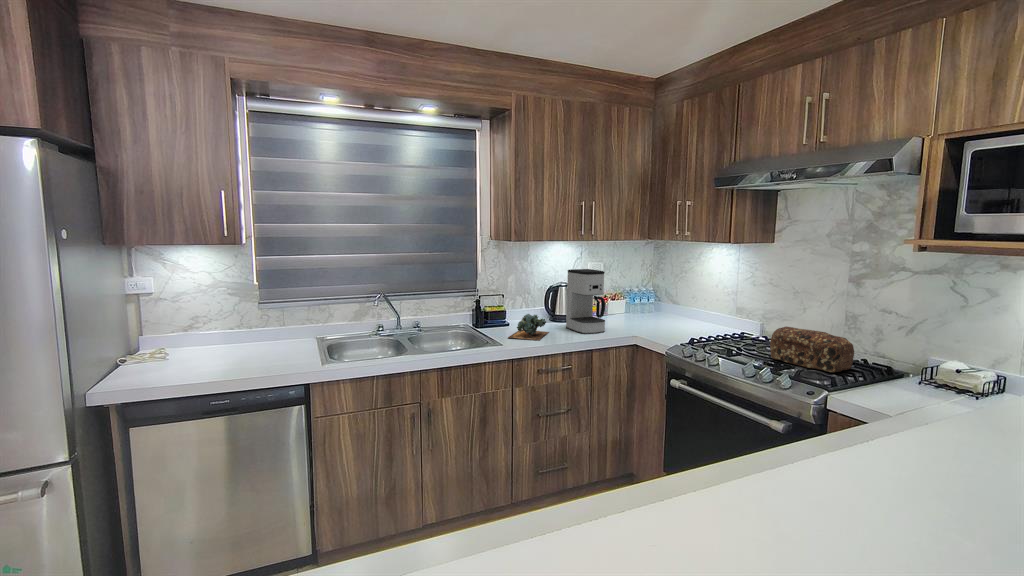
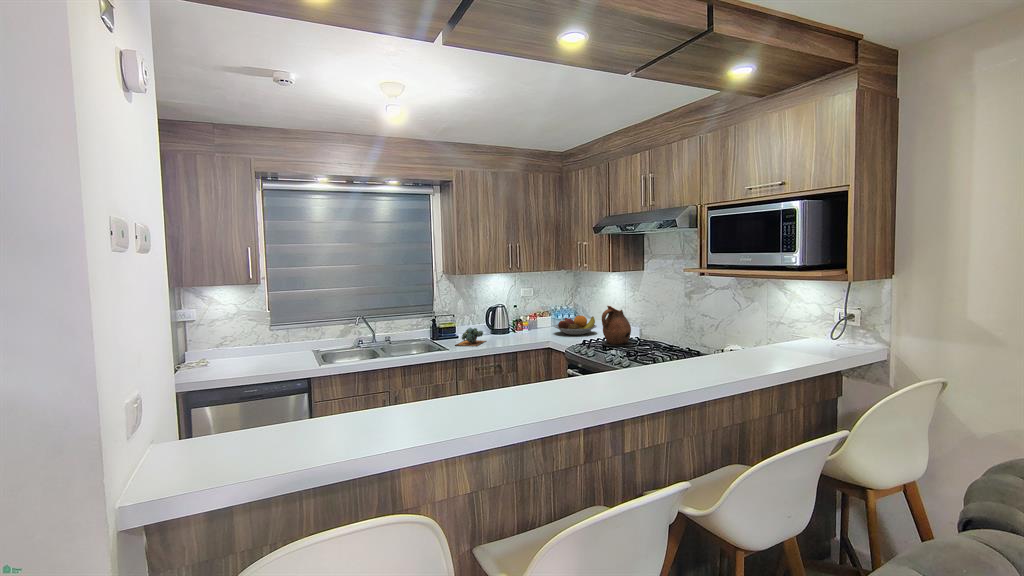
coffee maker: present [566,269,605,334] -> none [500,293,529,341]
ceramic pitcher: none [715,291,769,352] -> present [602,306,633,347]
fruit bowl: none [636,301,695,327] -> present [554,316,597,335]
bread loaf: present [770,327,854,372] -> none [628,328,677,356]

